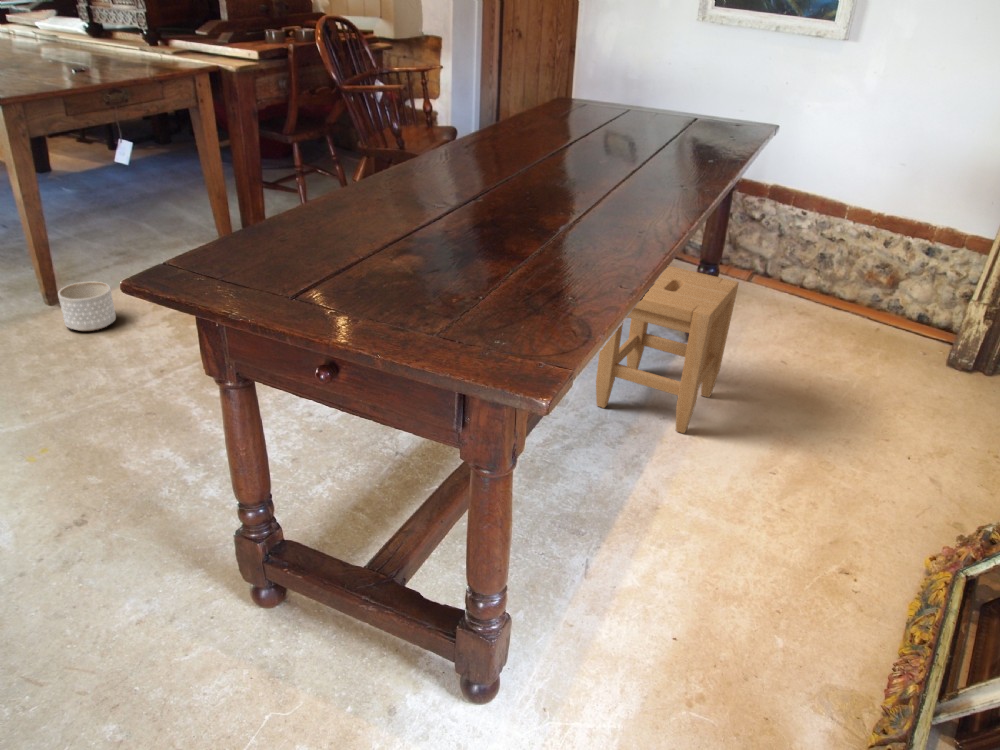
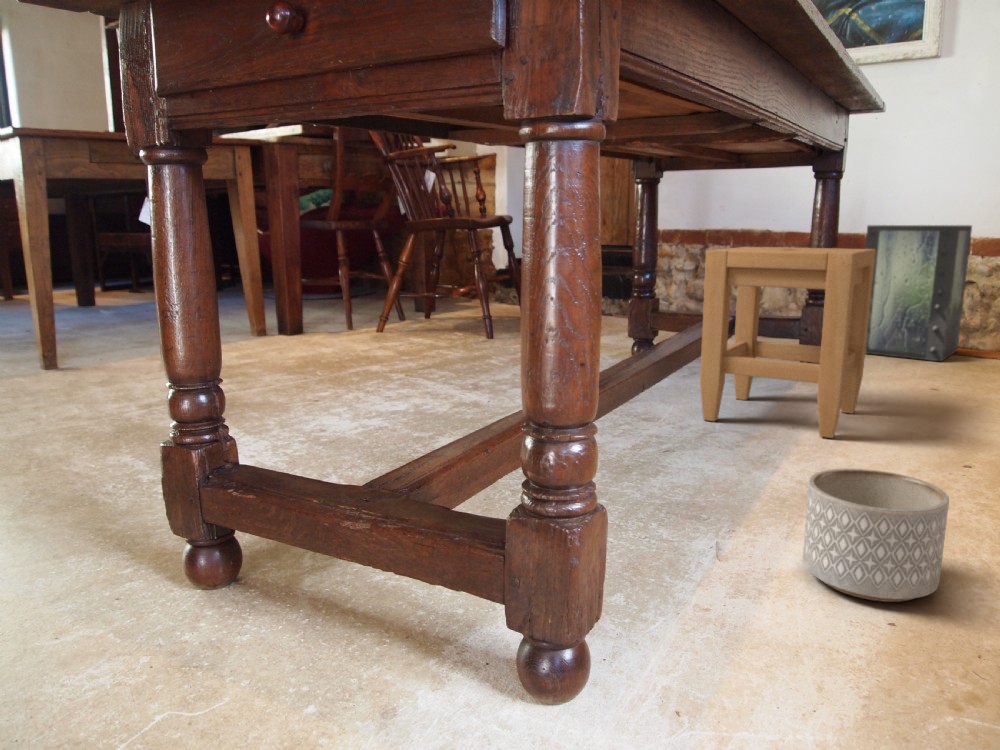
storage box: none [740,182,849,314] -> present [865,225,972,361]
planter: present [58,282,116,331] -> present [803,468,949,602]

